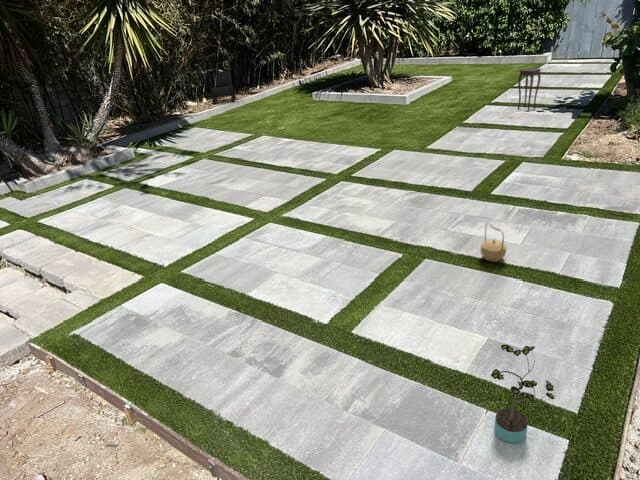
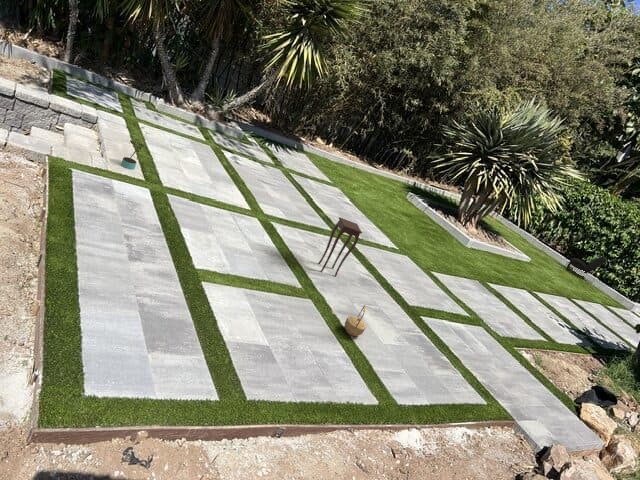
side table: present [518,68,541,111] -> present [318,217,362,277]
lounge chair: present [211,69,236,104] -> present [566,256,607,279]
potted plant: present [491,345,555,443] -> present [121,127,144,169]

